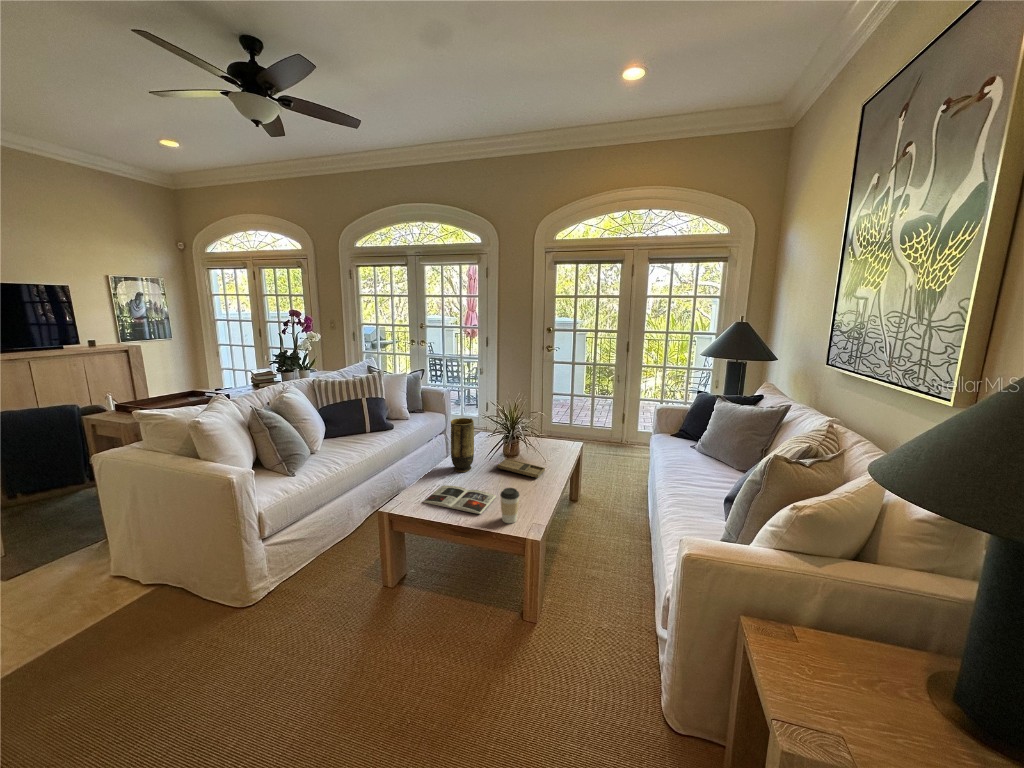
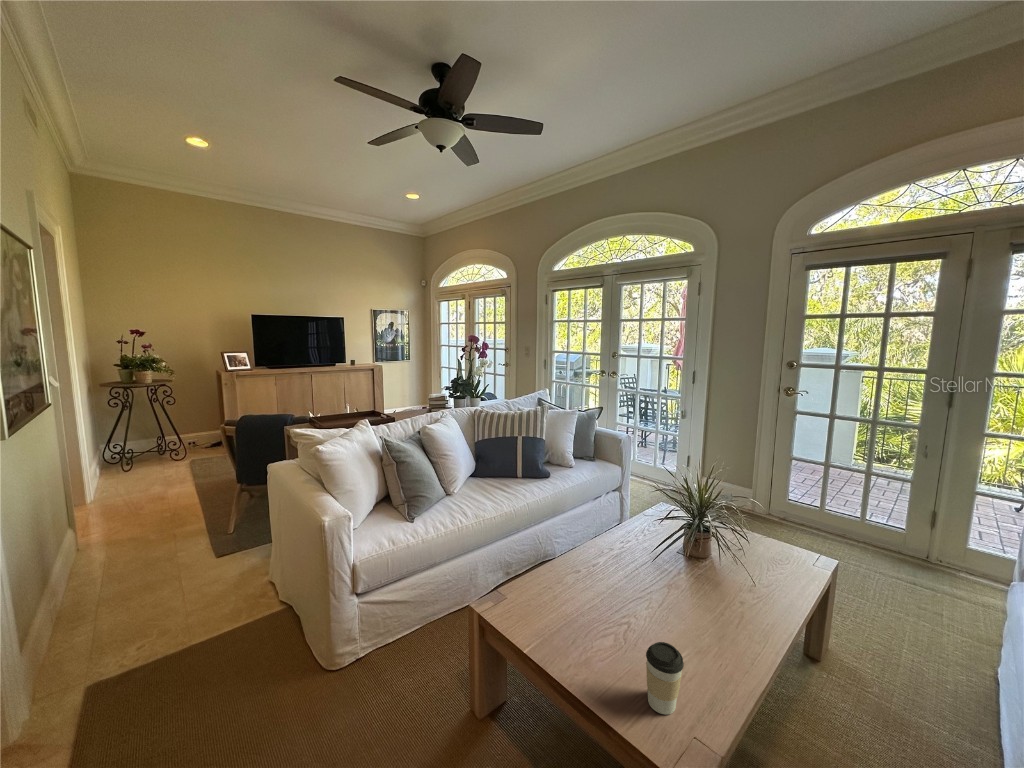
vase: present [451,418,474,472] -> none [599,486,638,568]
tray: present [497,458,545,478] -> none [669,561,755,617]
magazine: present [423,485,496,514] -> none [536,586,652,669]

